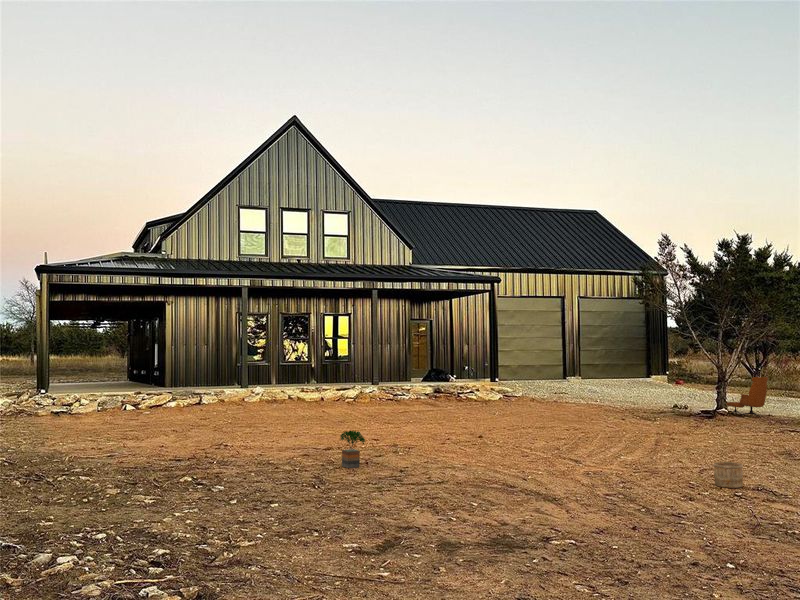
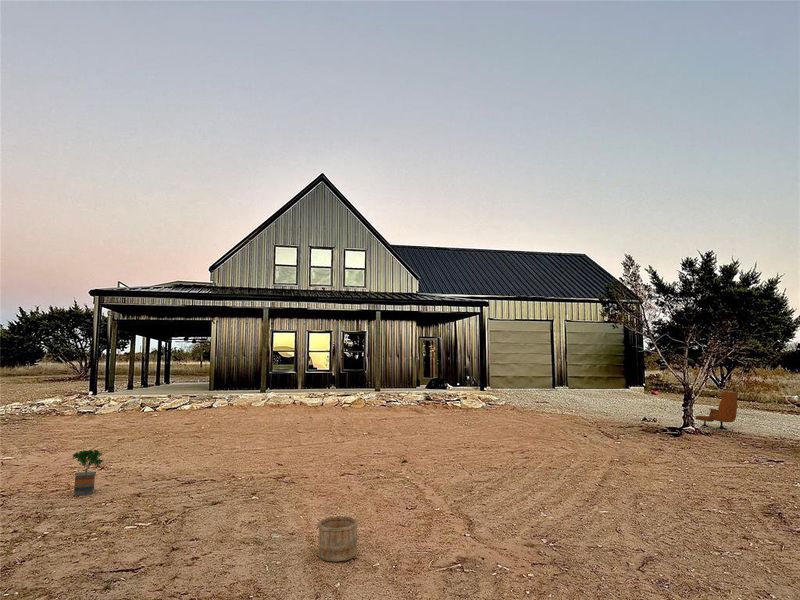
potted tree: present [340,431,365,468] -> present [73,450,103,496]
wooden bucket: present [713,462,743,488] -> present [317,516,358,562]

